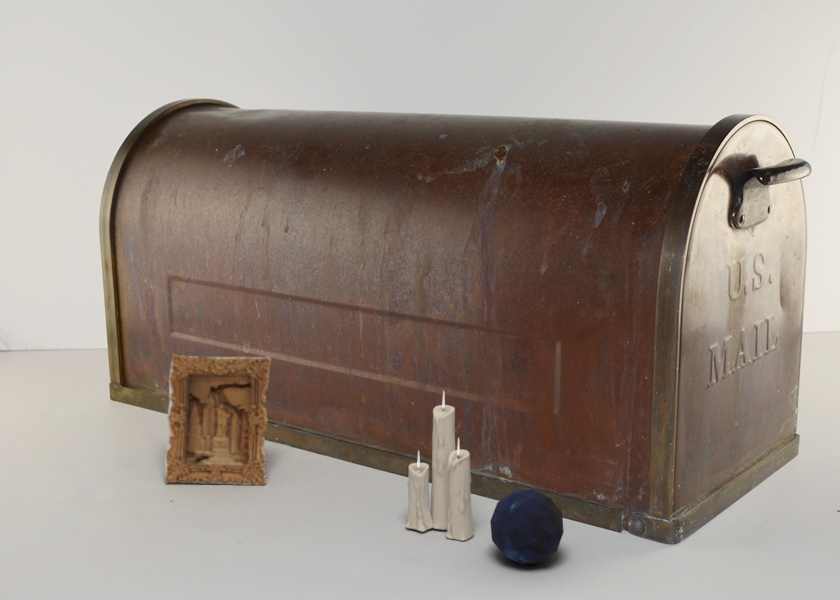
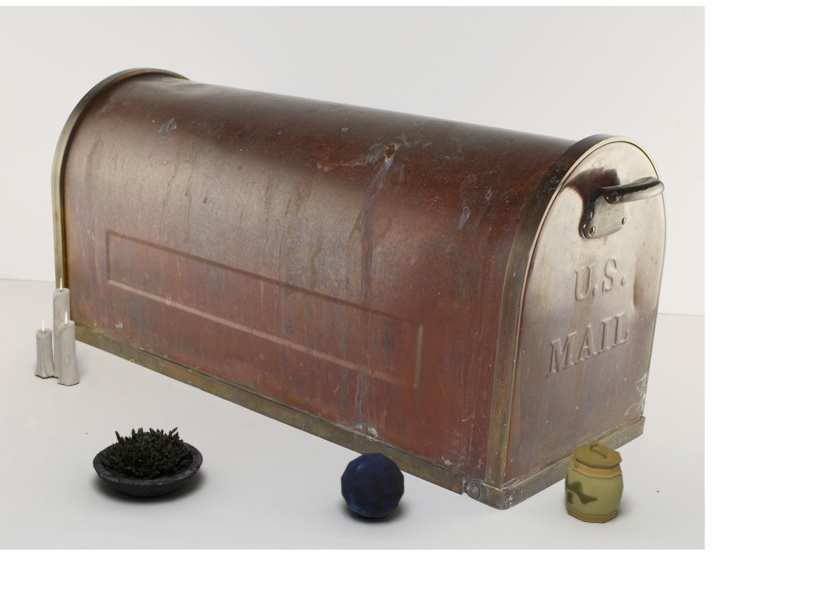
picture frame: present [164,354,271,485] -> none [80,302,182,424]
candle: present [406,391,474,541] -> present [35,283,79,386]
jar: none [738,457,809,550] -> present [565,442,624,523]
succulent plant: none [203,482,326,563] -> present [93,427,203,497]

